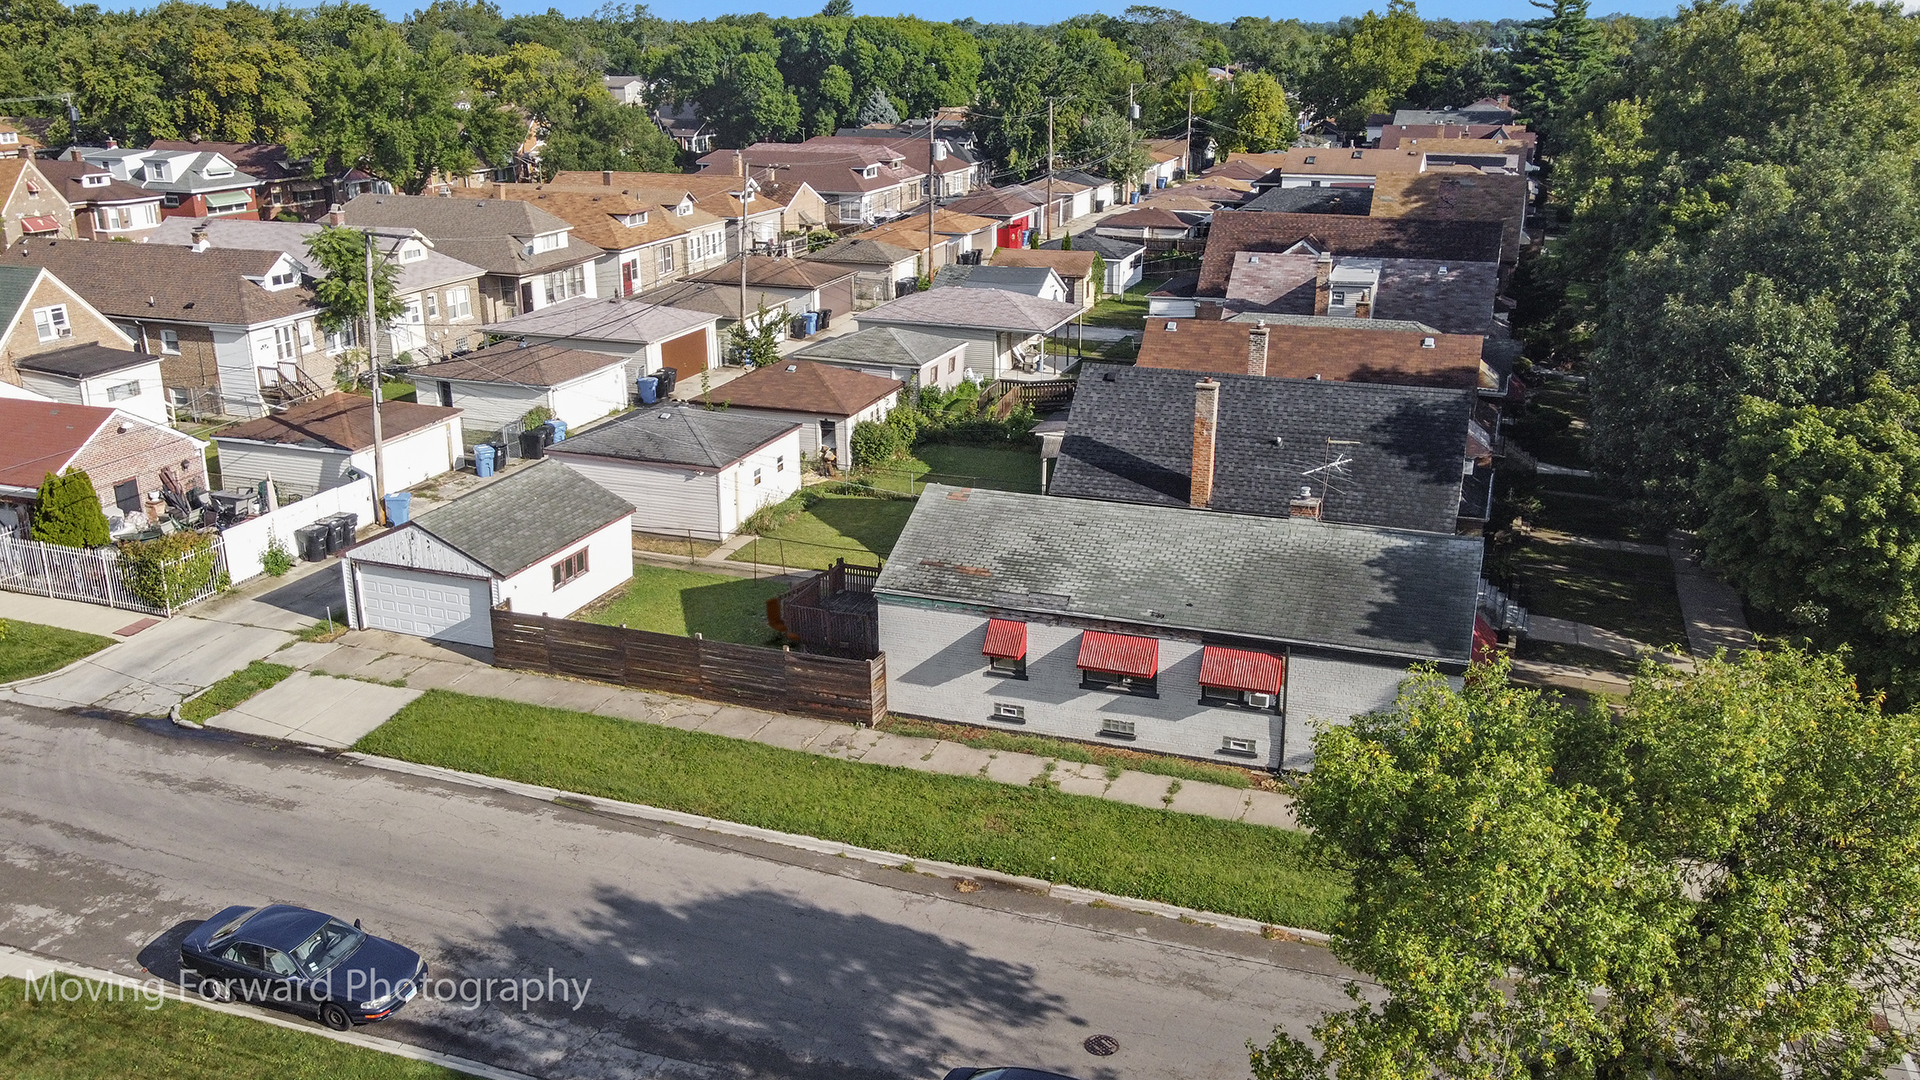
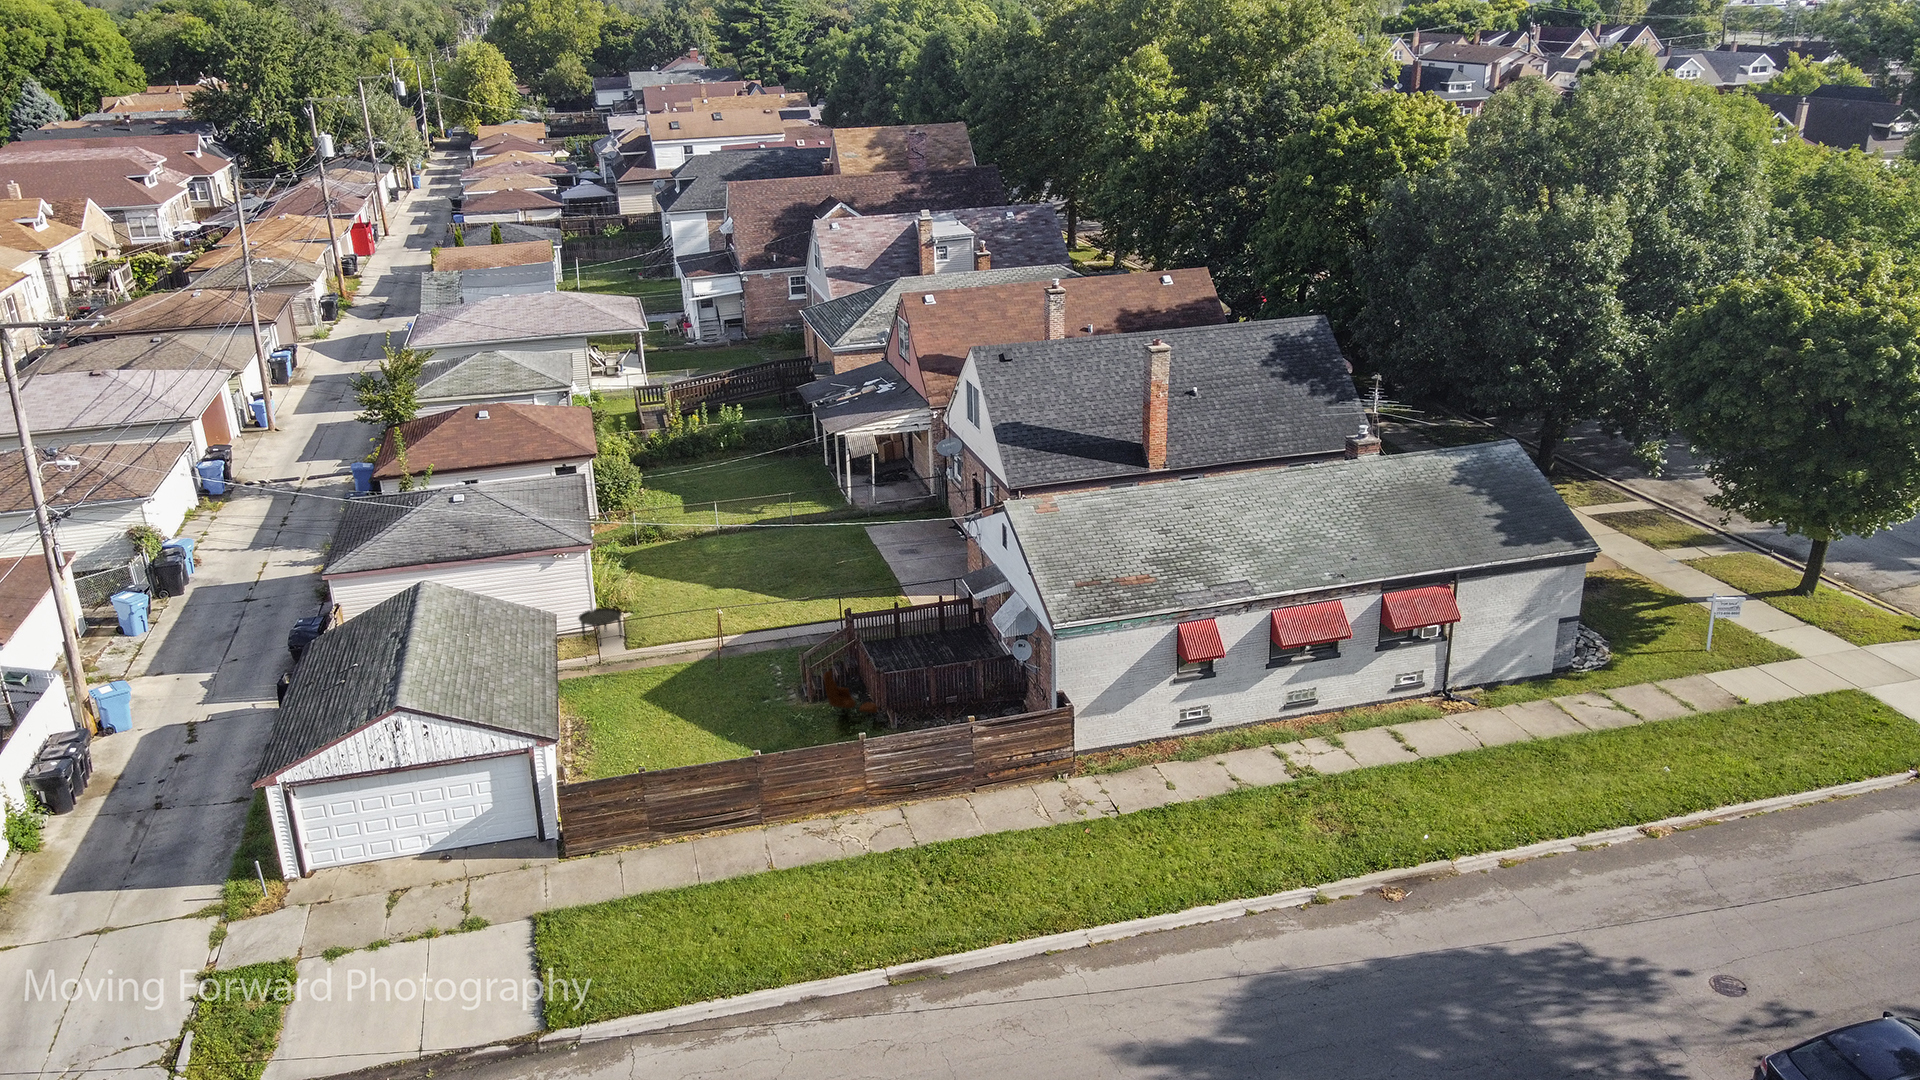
round table: none [690,520,725,549] -> present [579,607,622,645]

